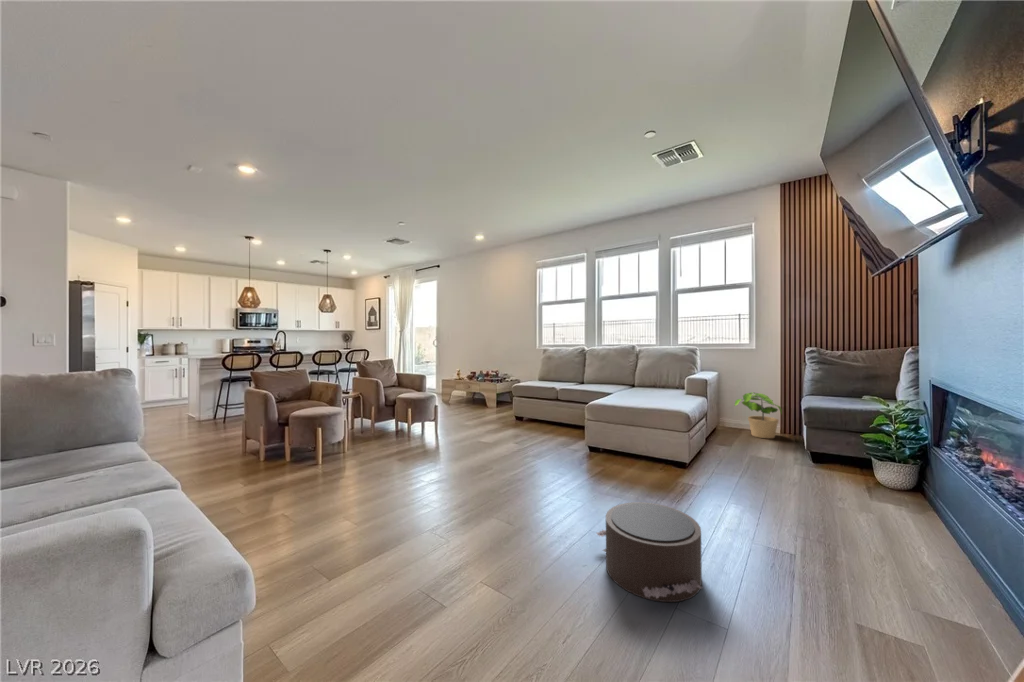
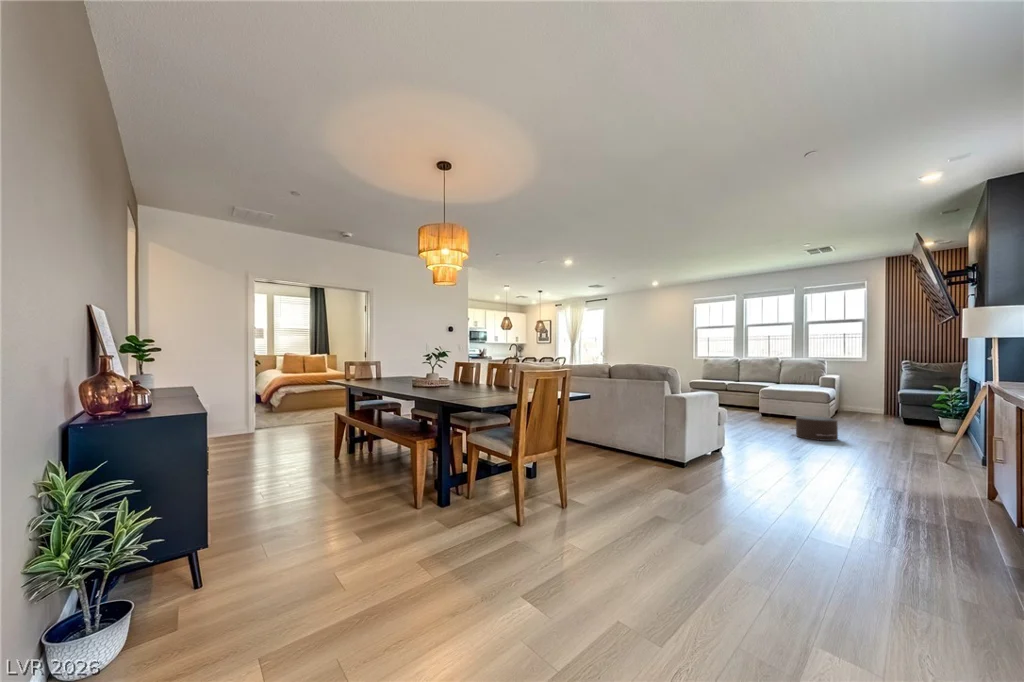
potted plant: present [735,393,782,438] -> none [852,387,886,417]

